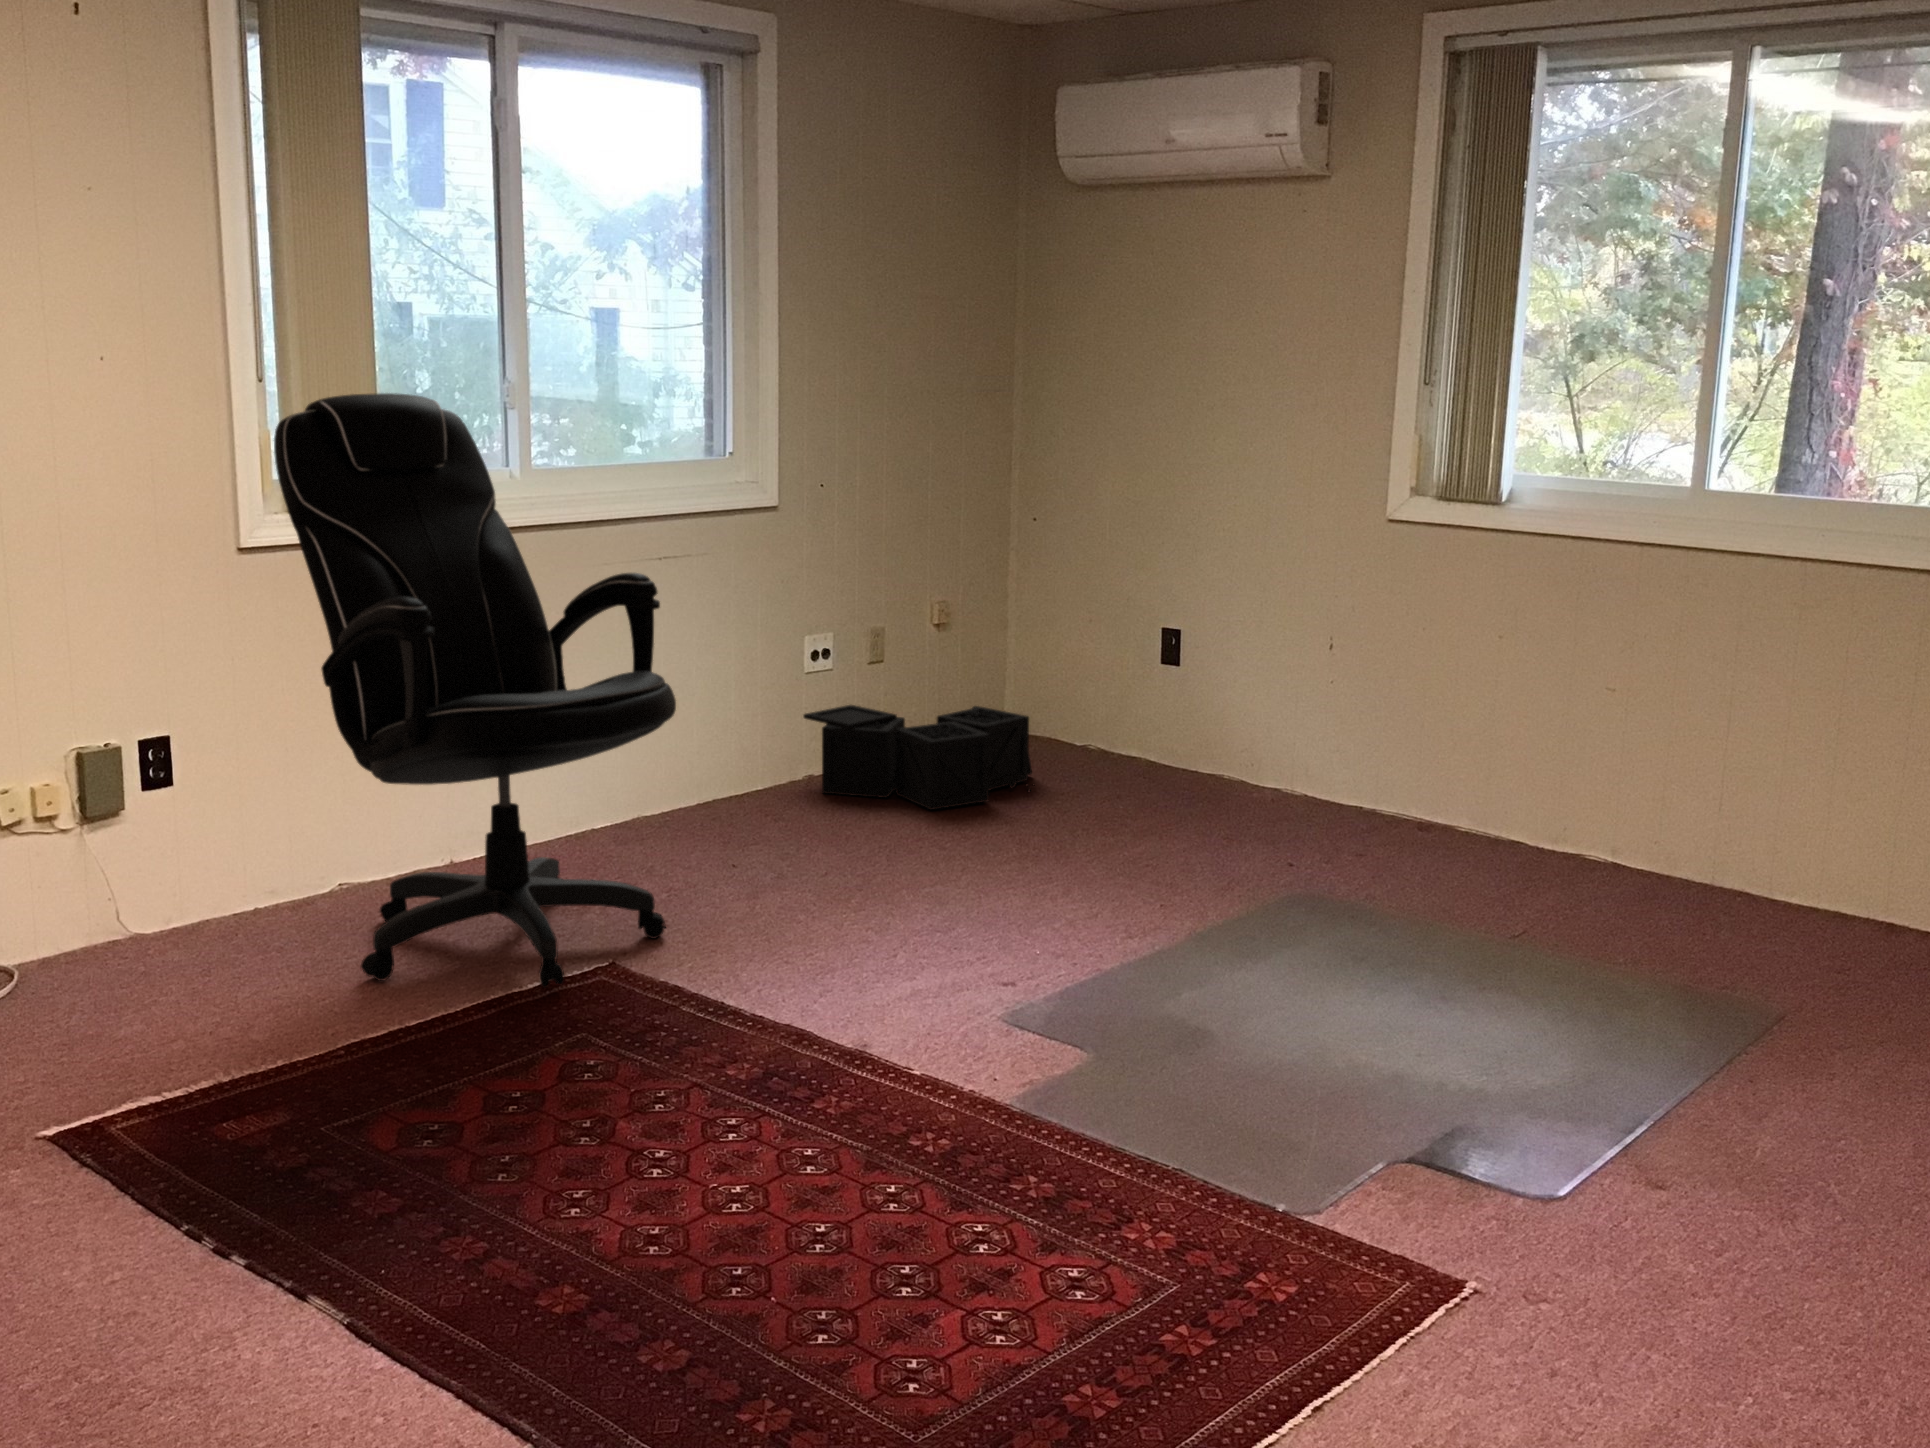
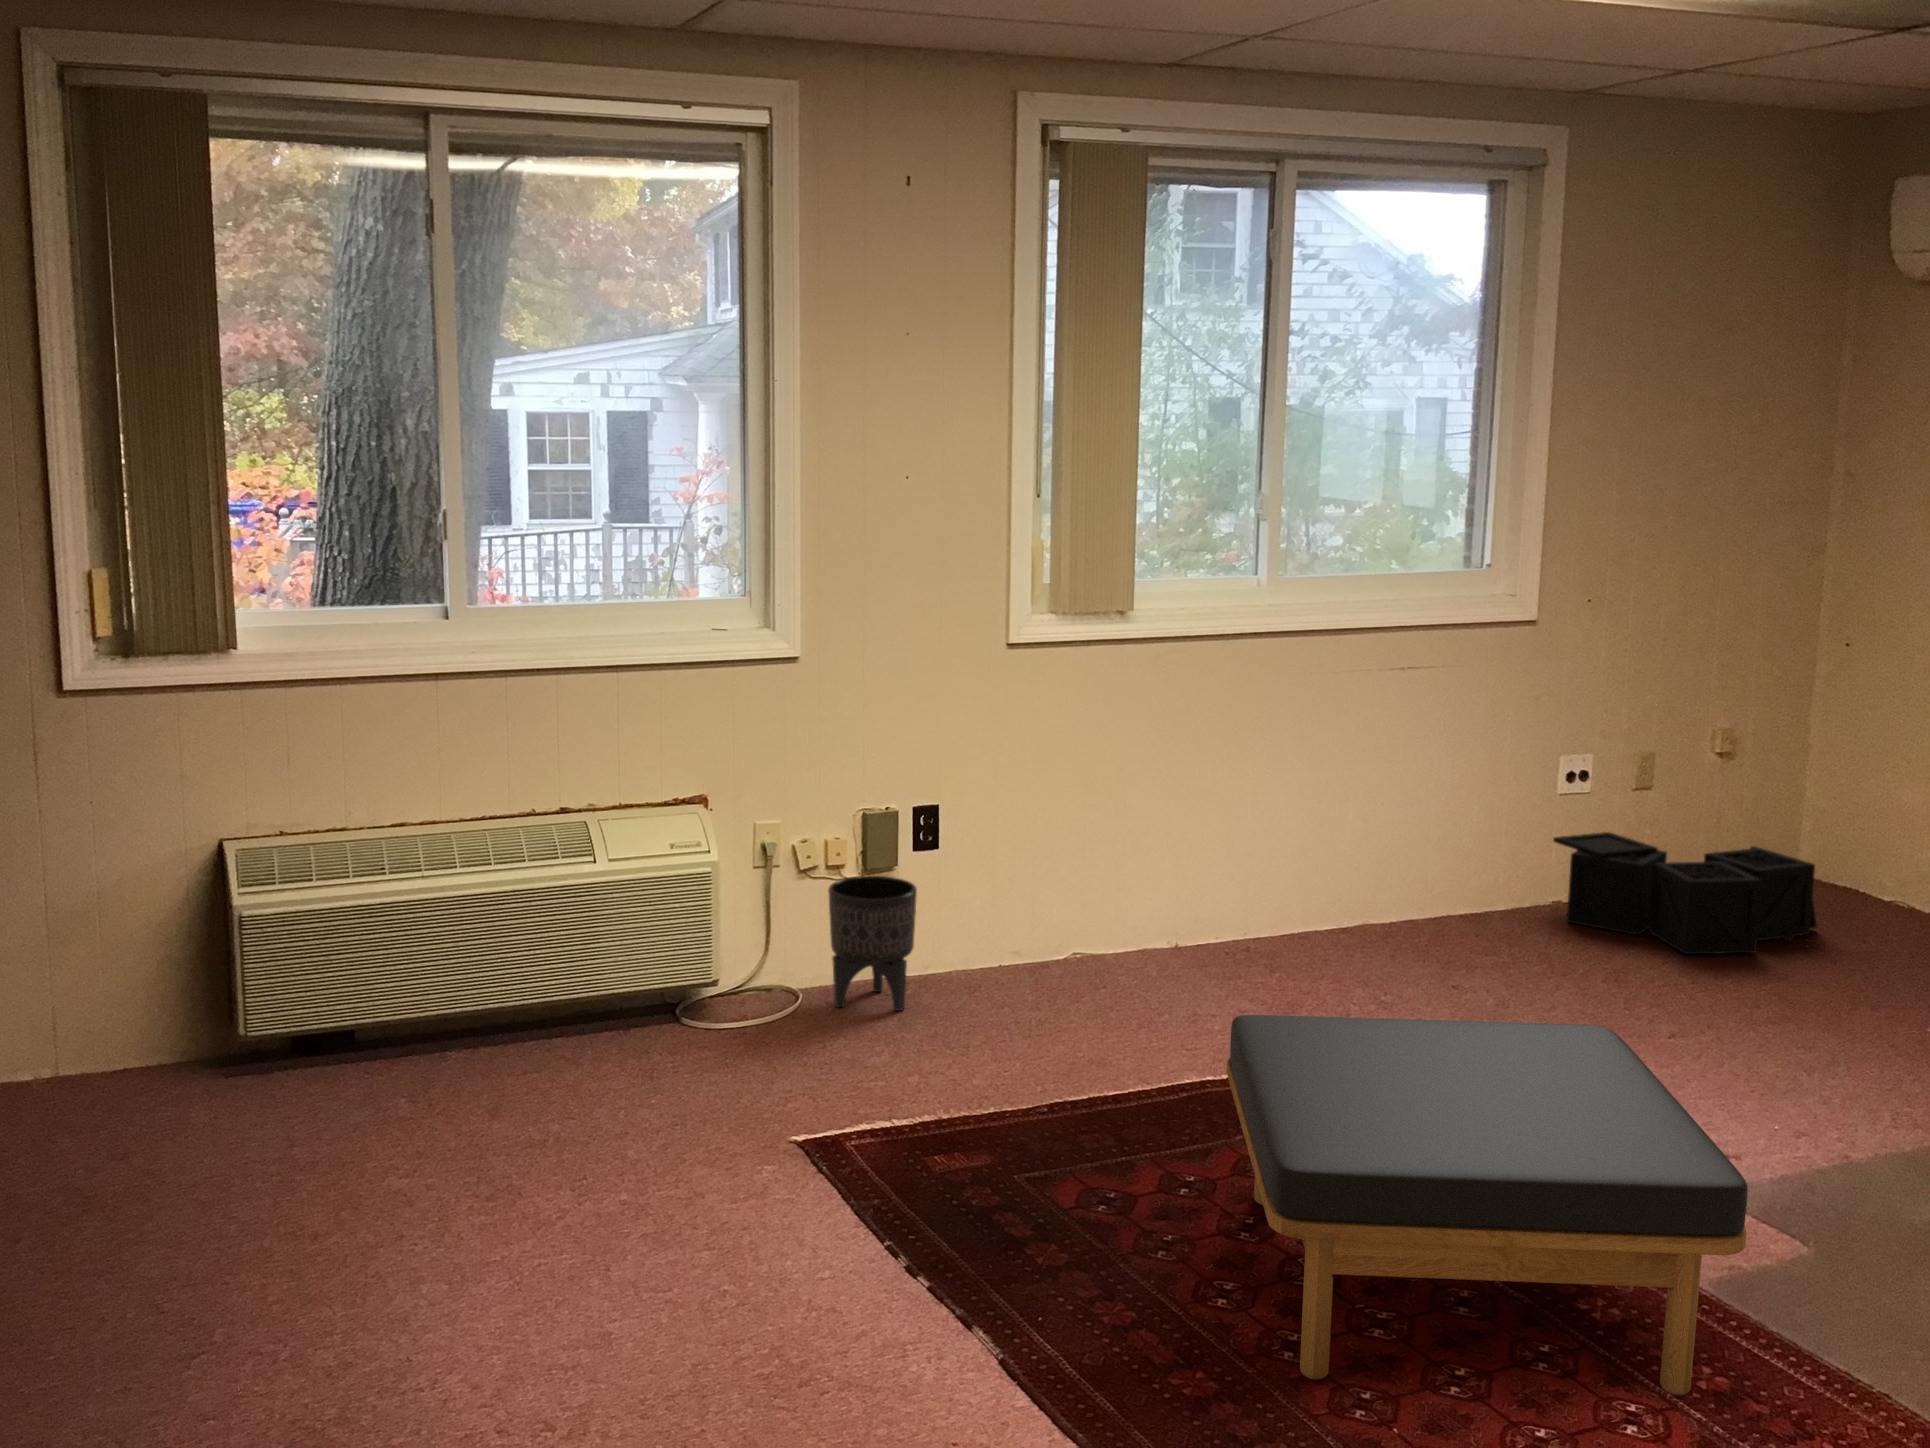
office chair: present [274,393,676,988] -> none [1043,507,1390,1082]
planter: none [44,822,156,977] -> present [828,876,917,1011]
ottoman: none [548,878,1066,1269] -> present [1227,1015,1748,1395]

